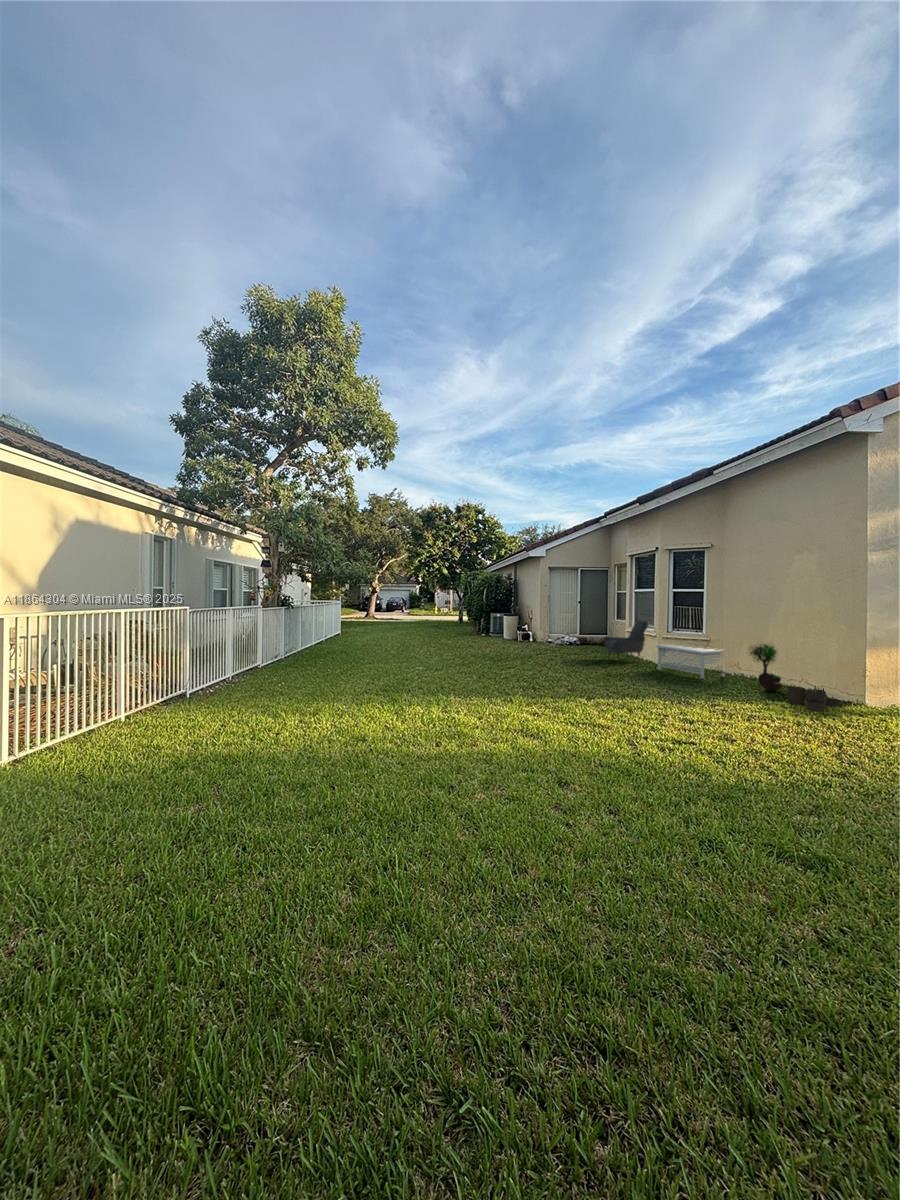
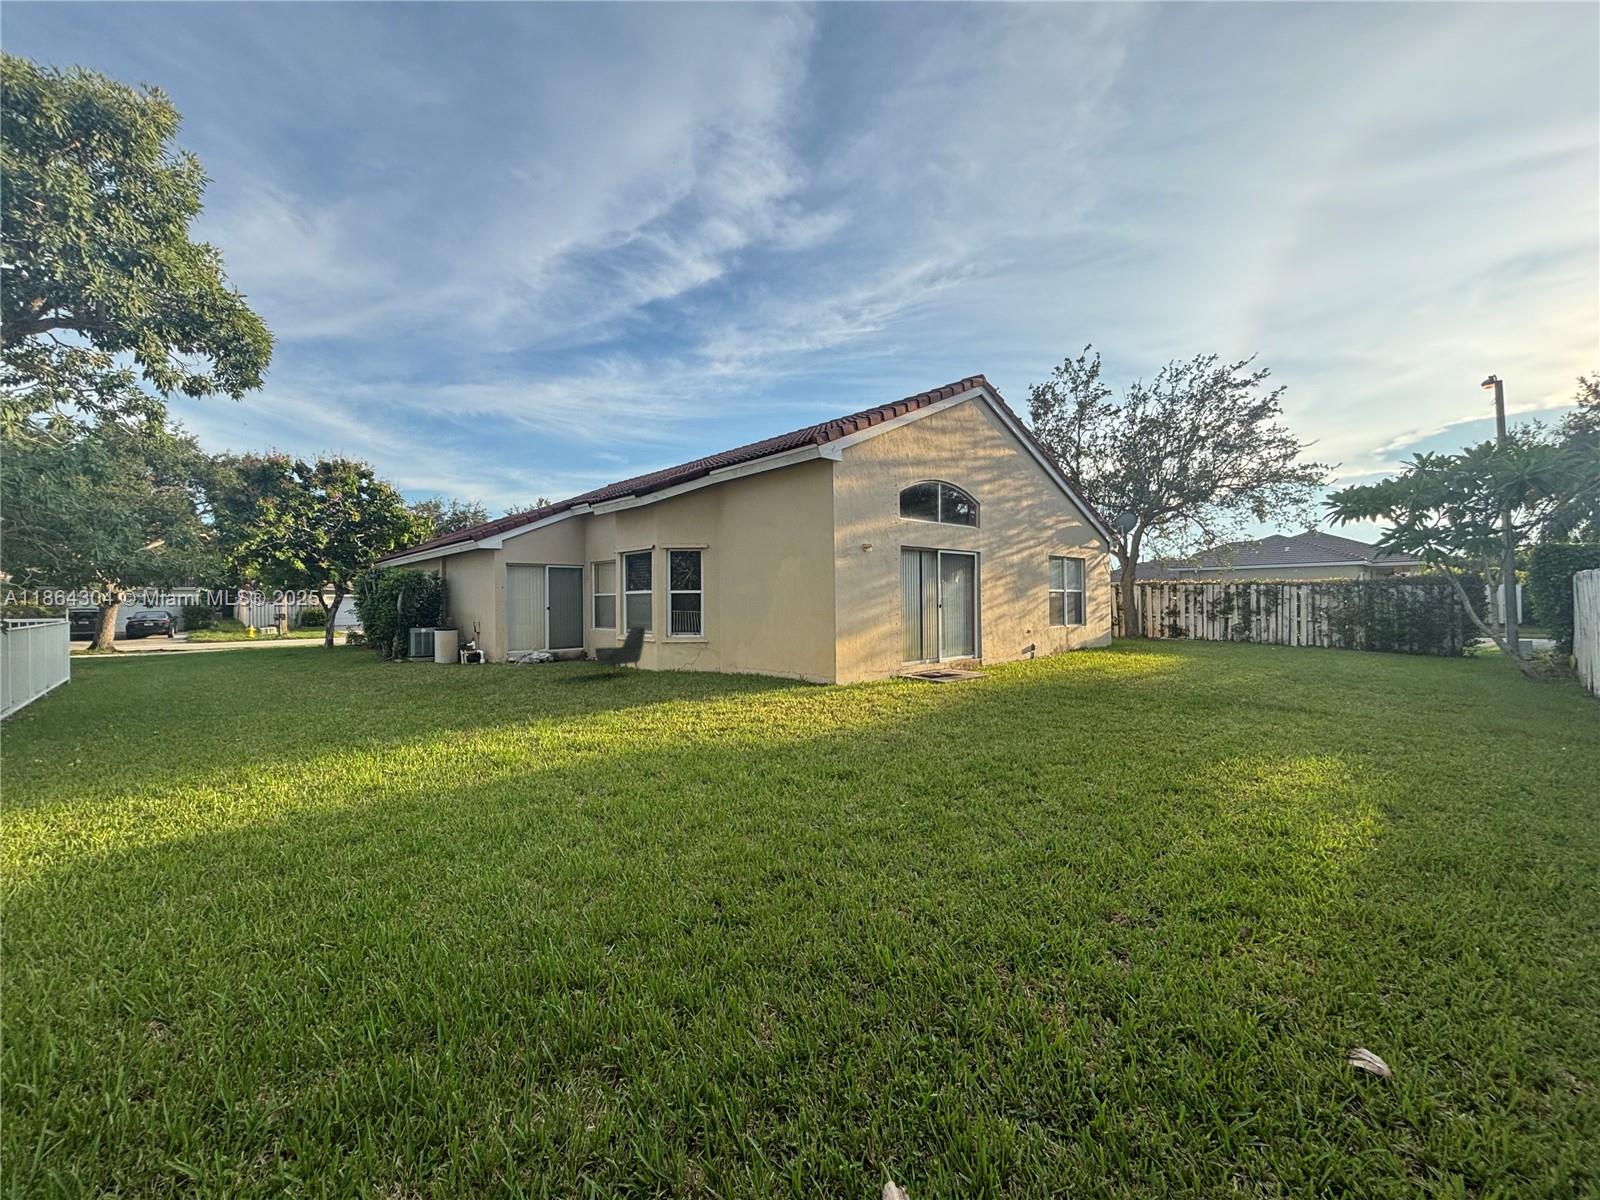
potted tree: present [748,643,783,691] -> none [747,636,779,684]
storage bench: present [656,645,725,679] -> none [658,649,727,682]
woven basket: present [788,686,840,712] -> none [783,673,819,695]

